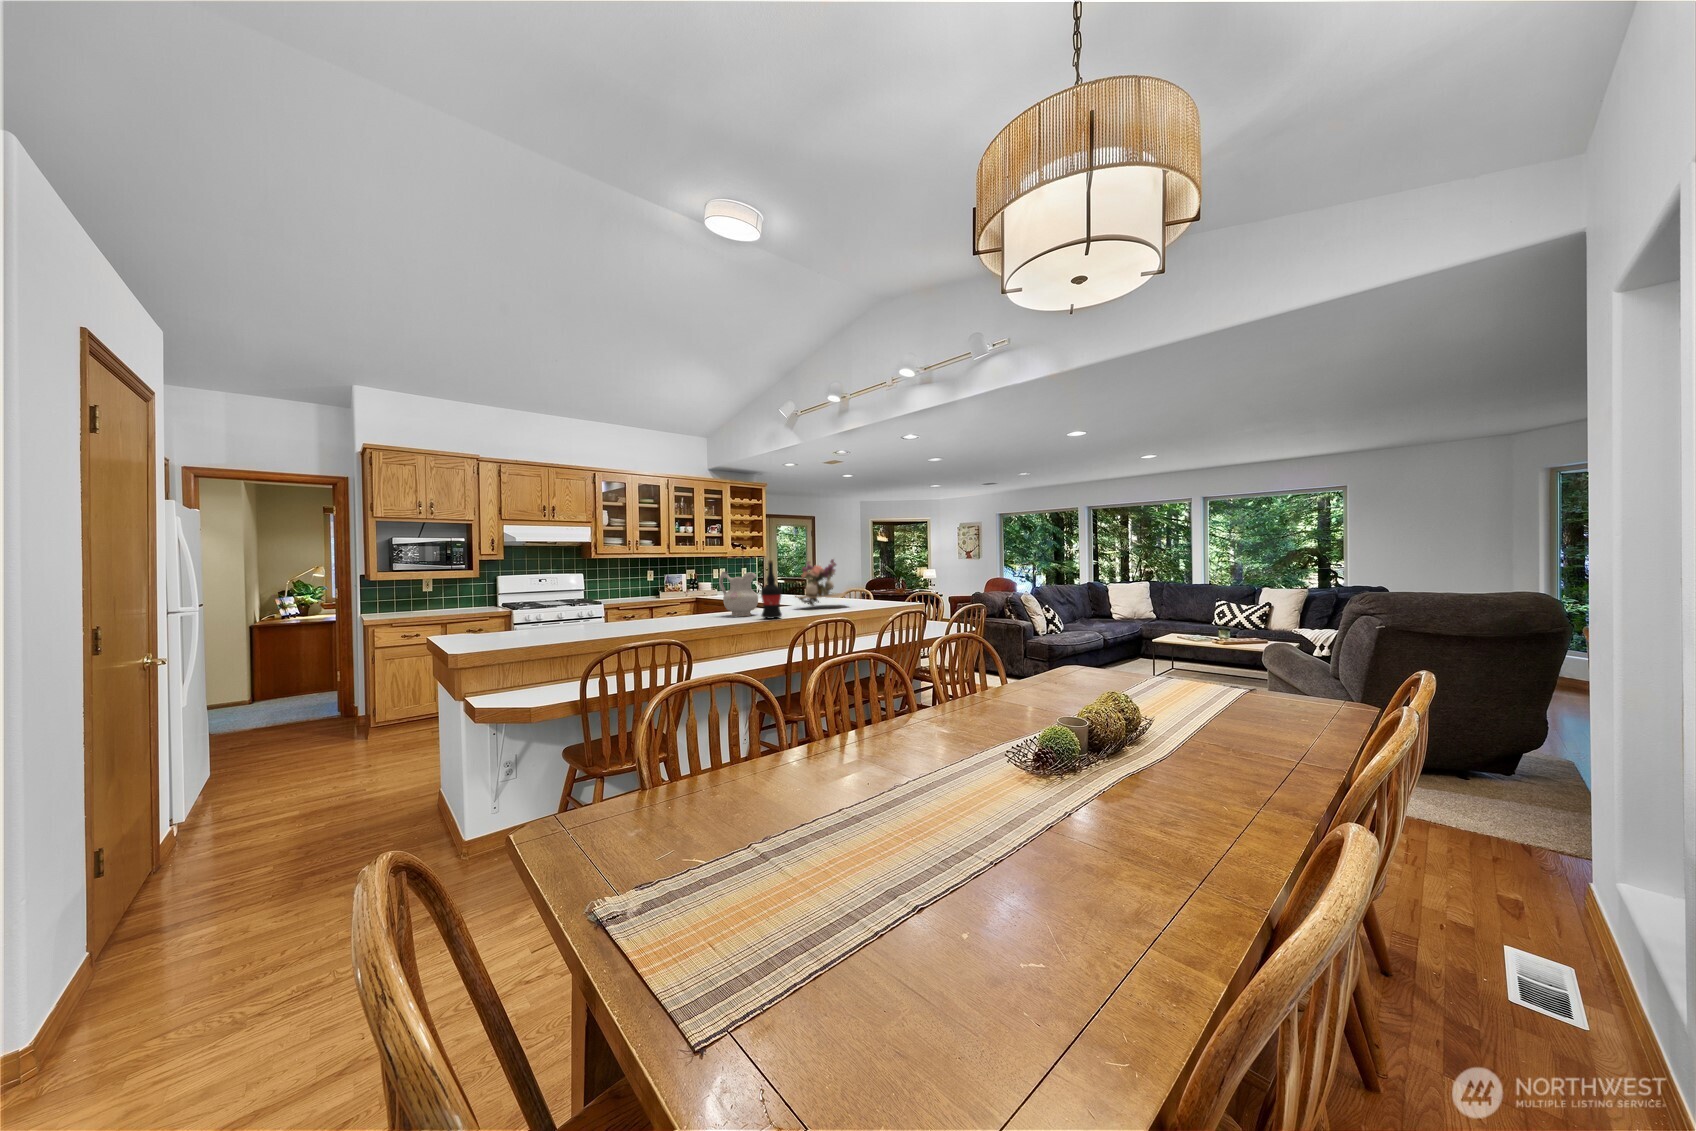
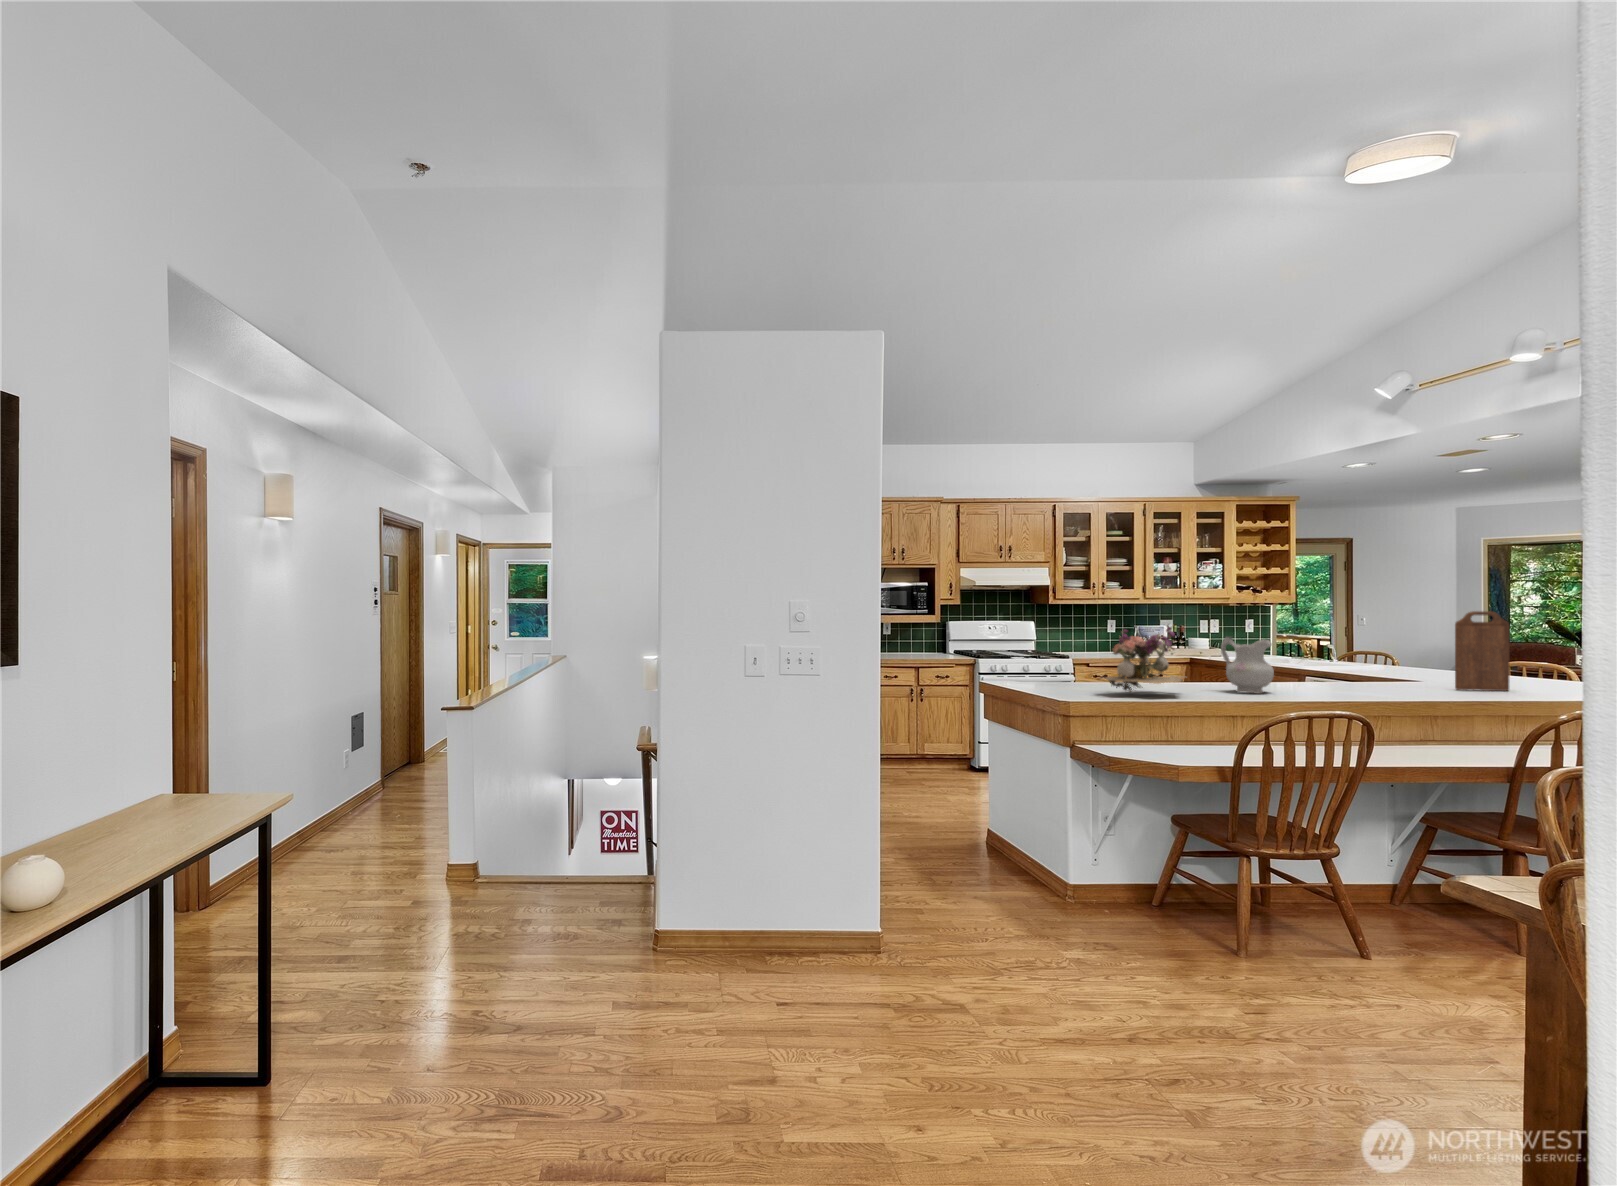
cutting board: none [868,549,897,603] -> present [1455,611,1509,691]
flower arrangement: present [795,559,848,606] -> present [1101,627,1187,692]
wine bottle: present [761,560,782,619] -> none [1278,627,1307,700]

